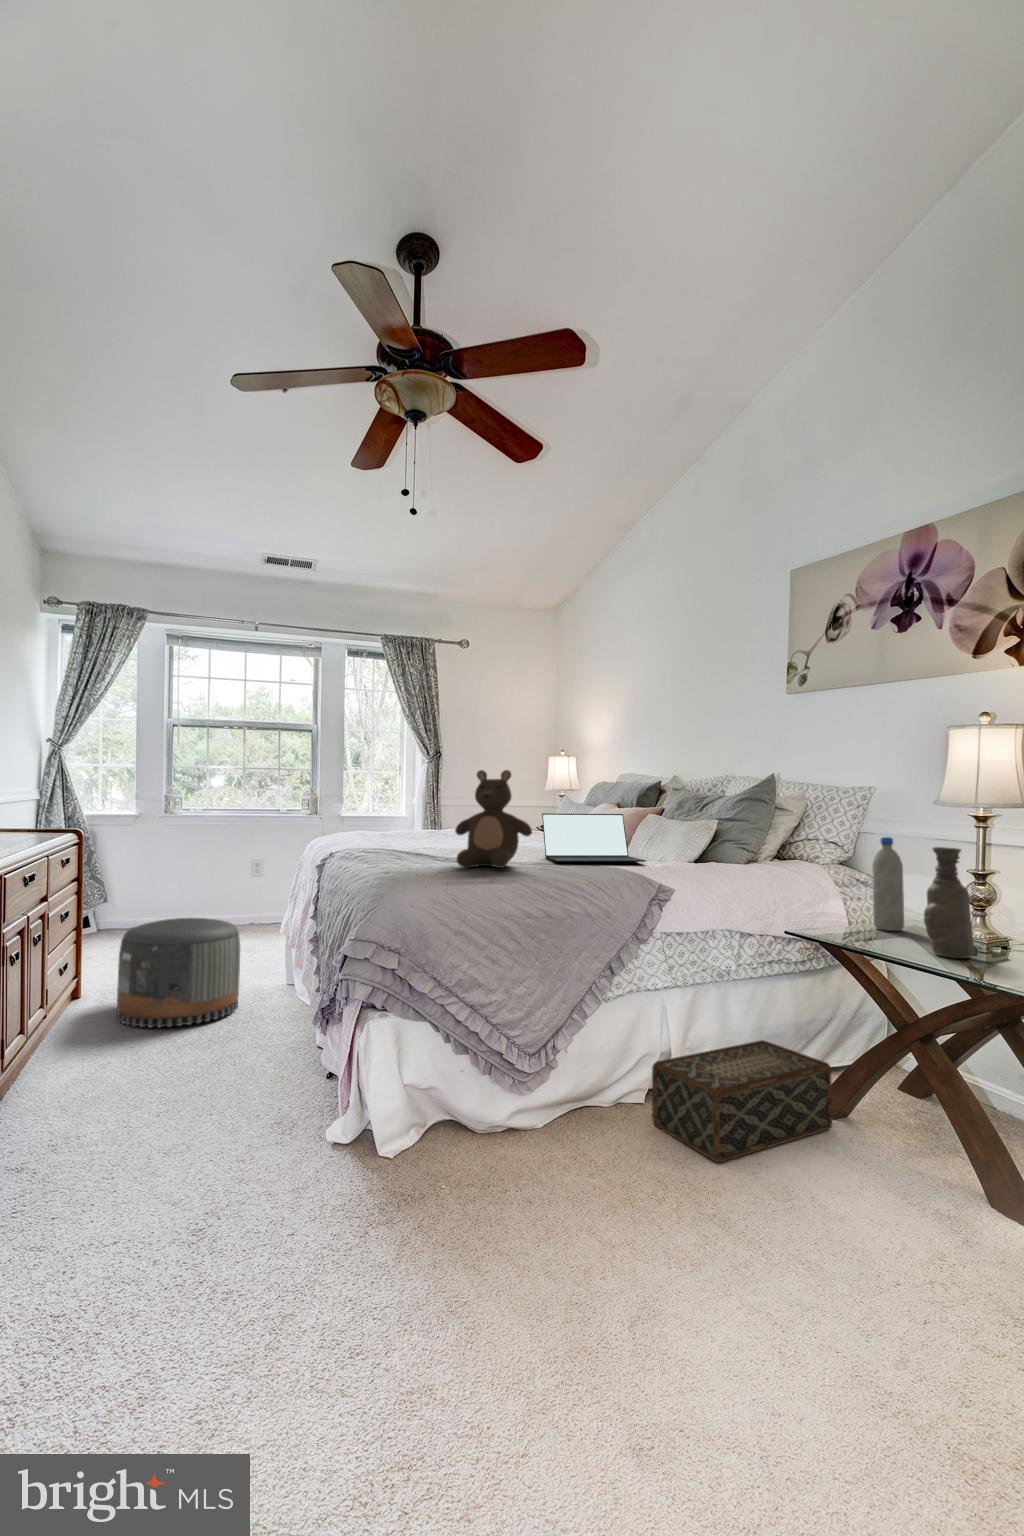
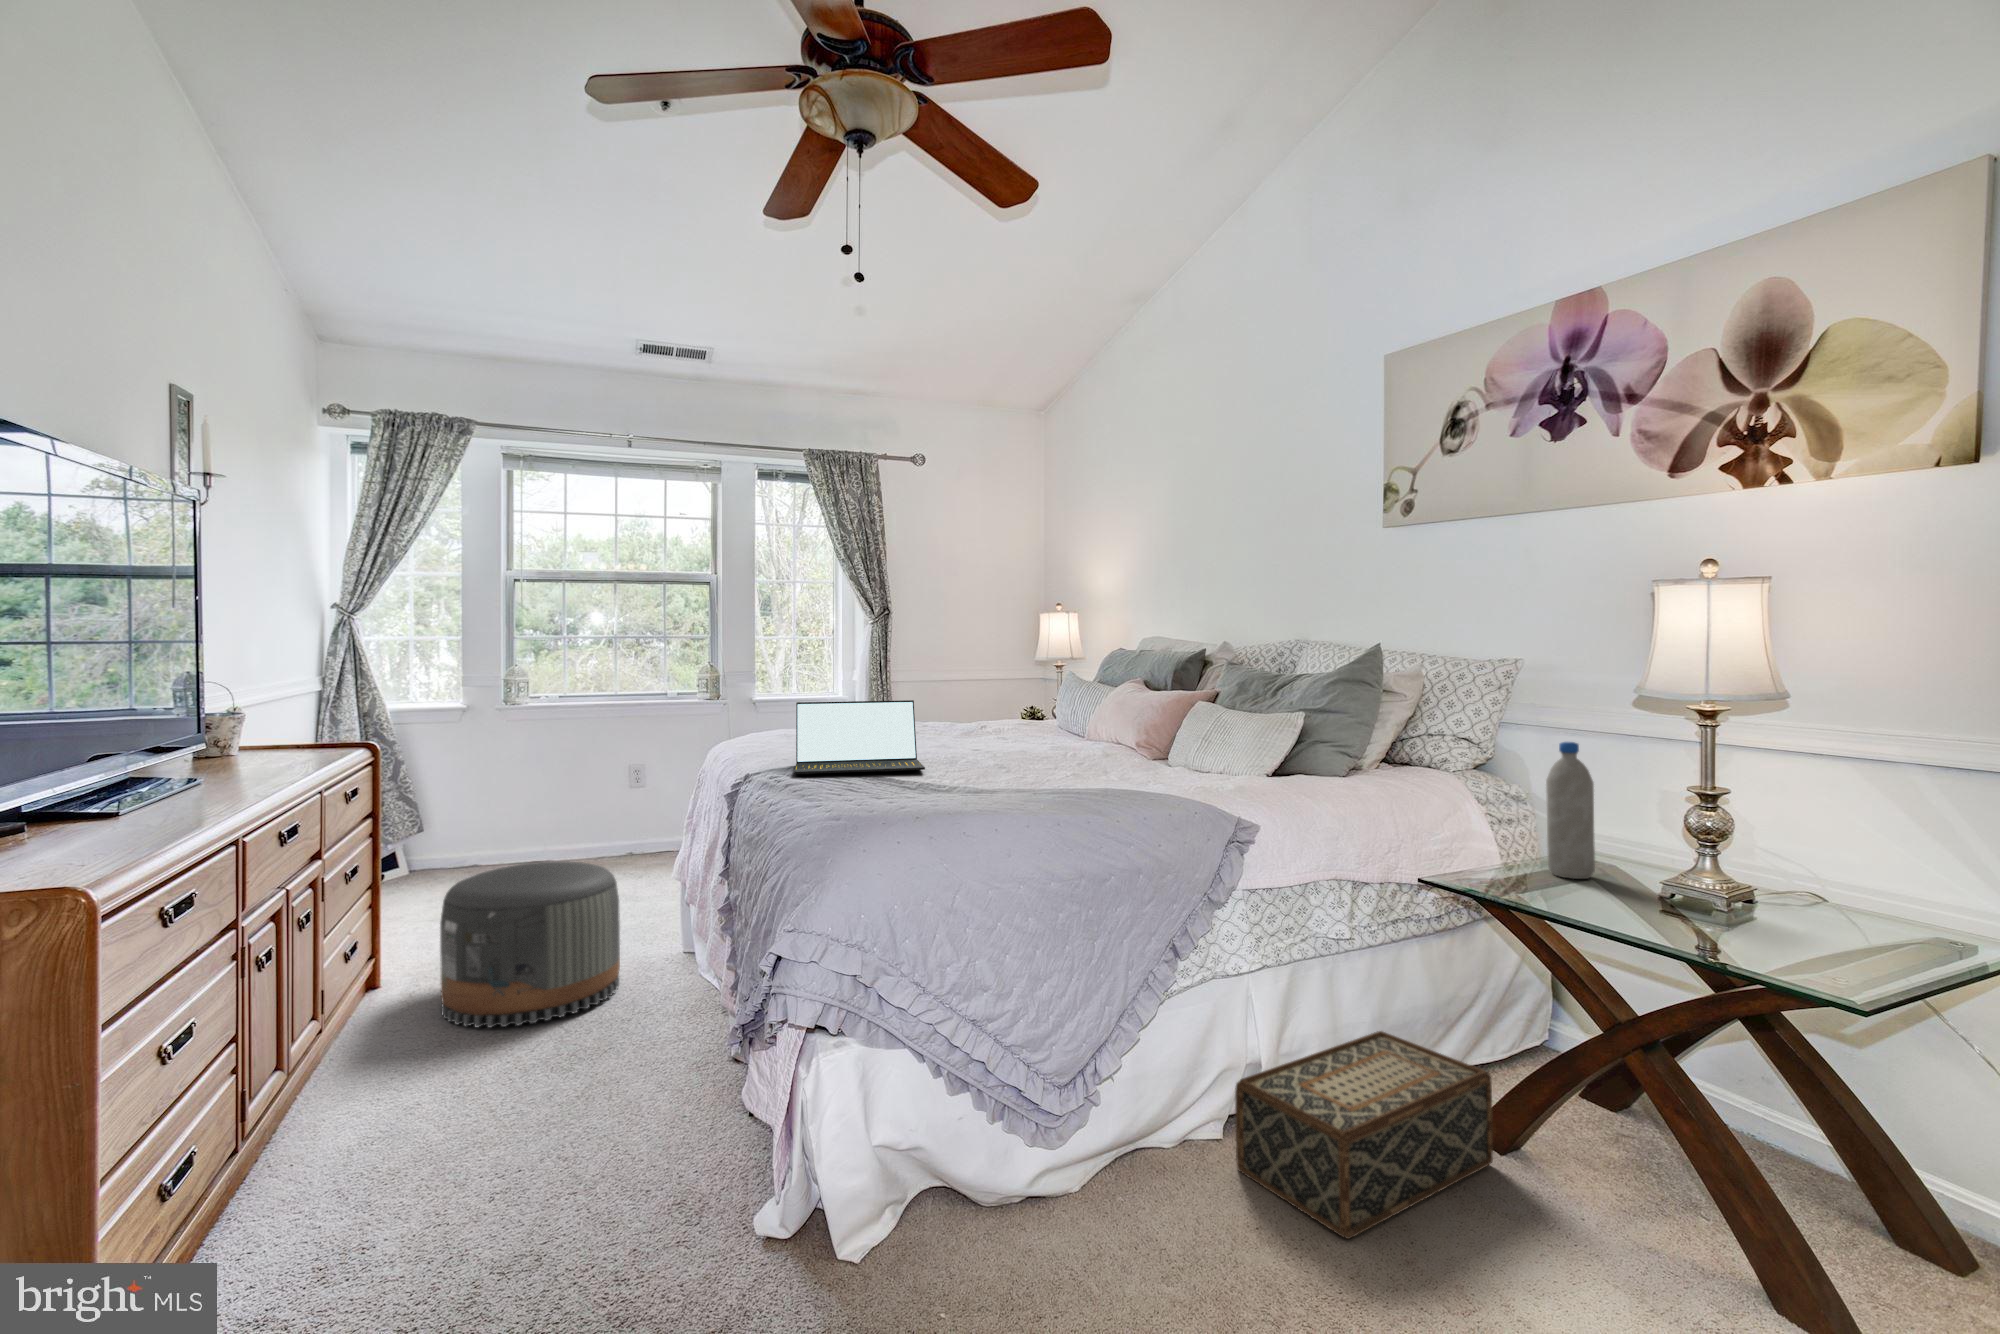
stuffed bear: present [455,770,532,868] -> none [931,650,1046,799]
laptop: present [542,813,645,862] -> present [794,700,925,774]
vase: present [924,847,974,958] -> none [1655,765,1733,933]

